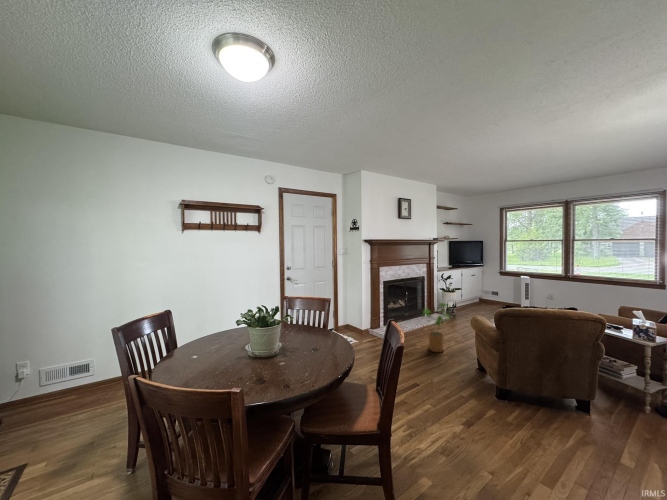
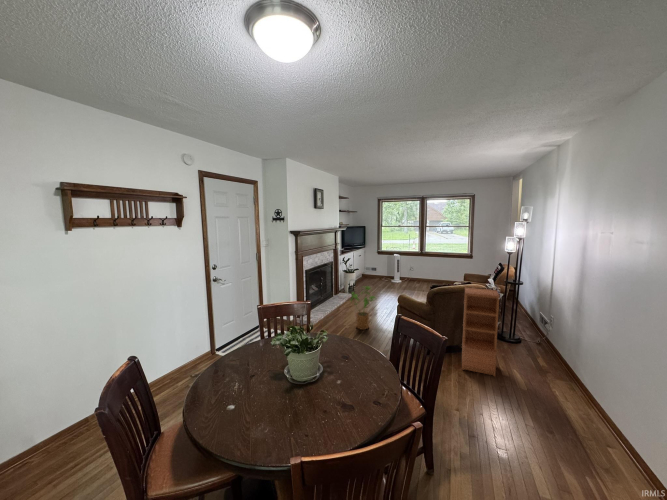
bookcase: none [538,313,608,457] -> present [462,288,499,376]

